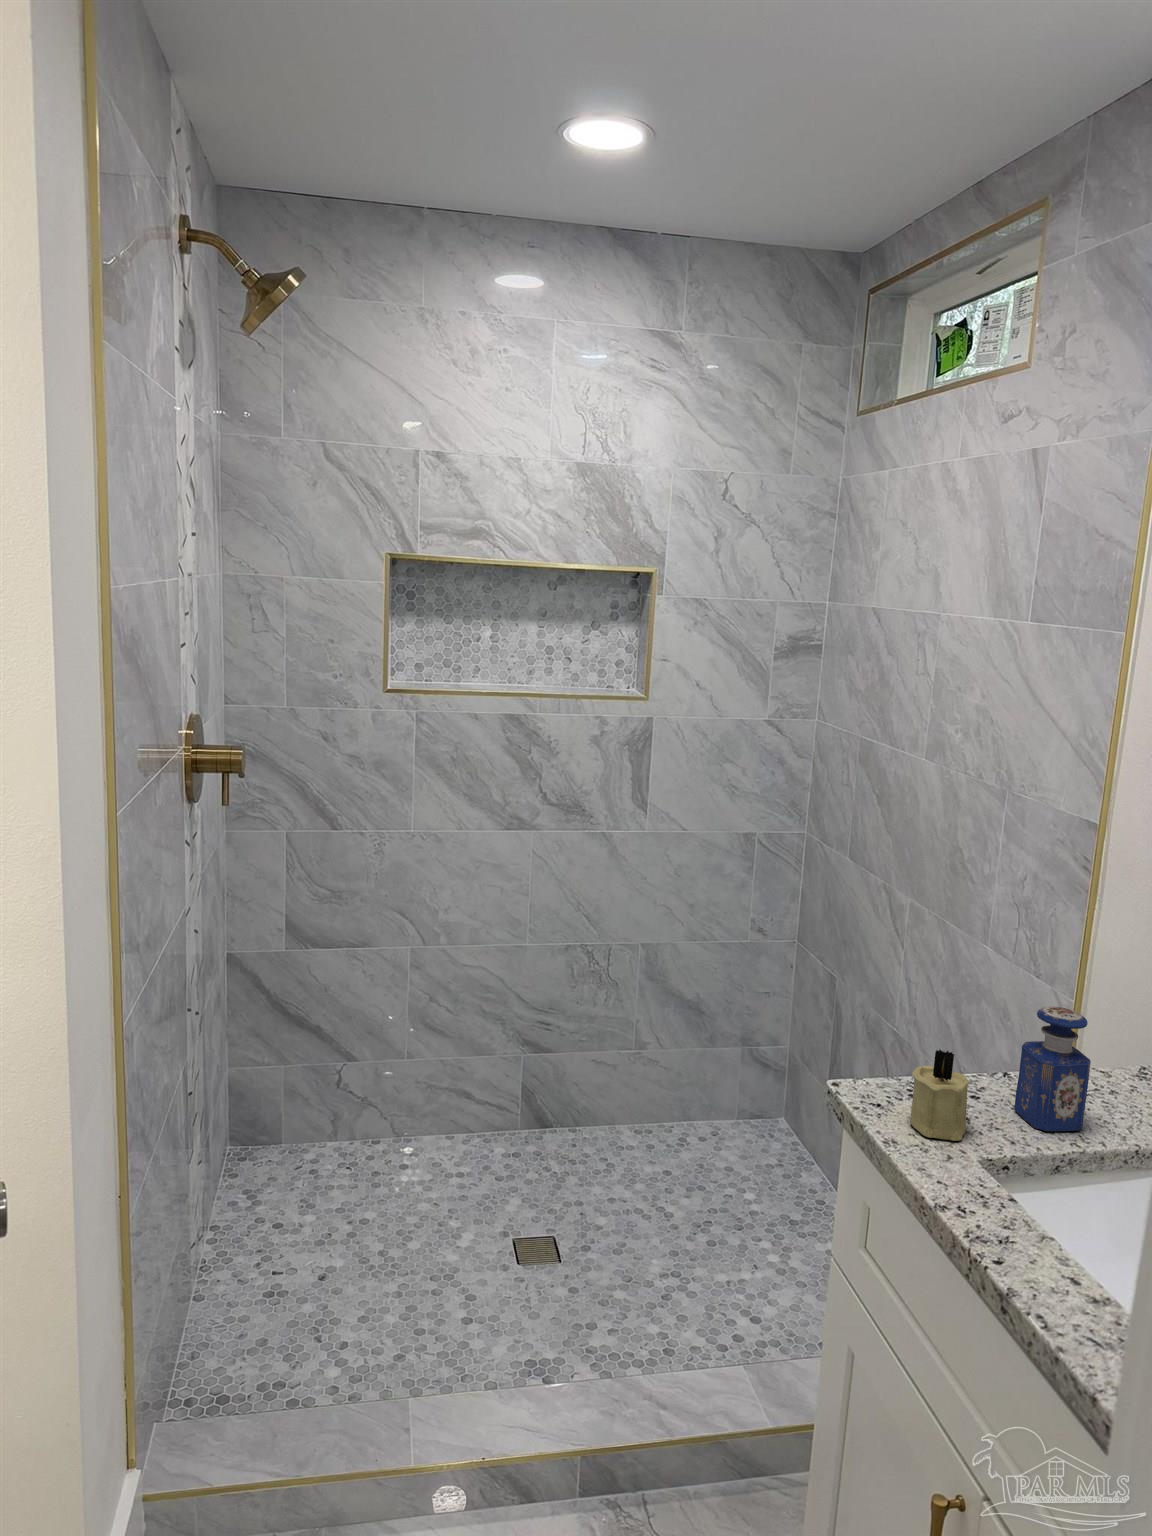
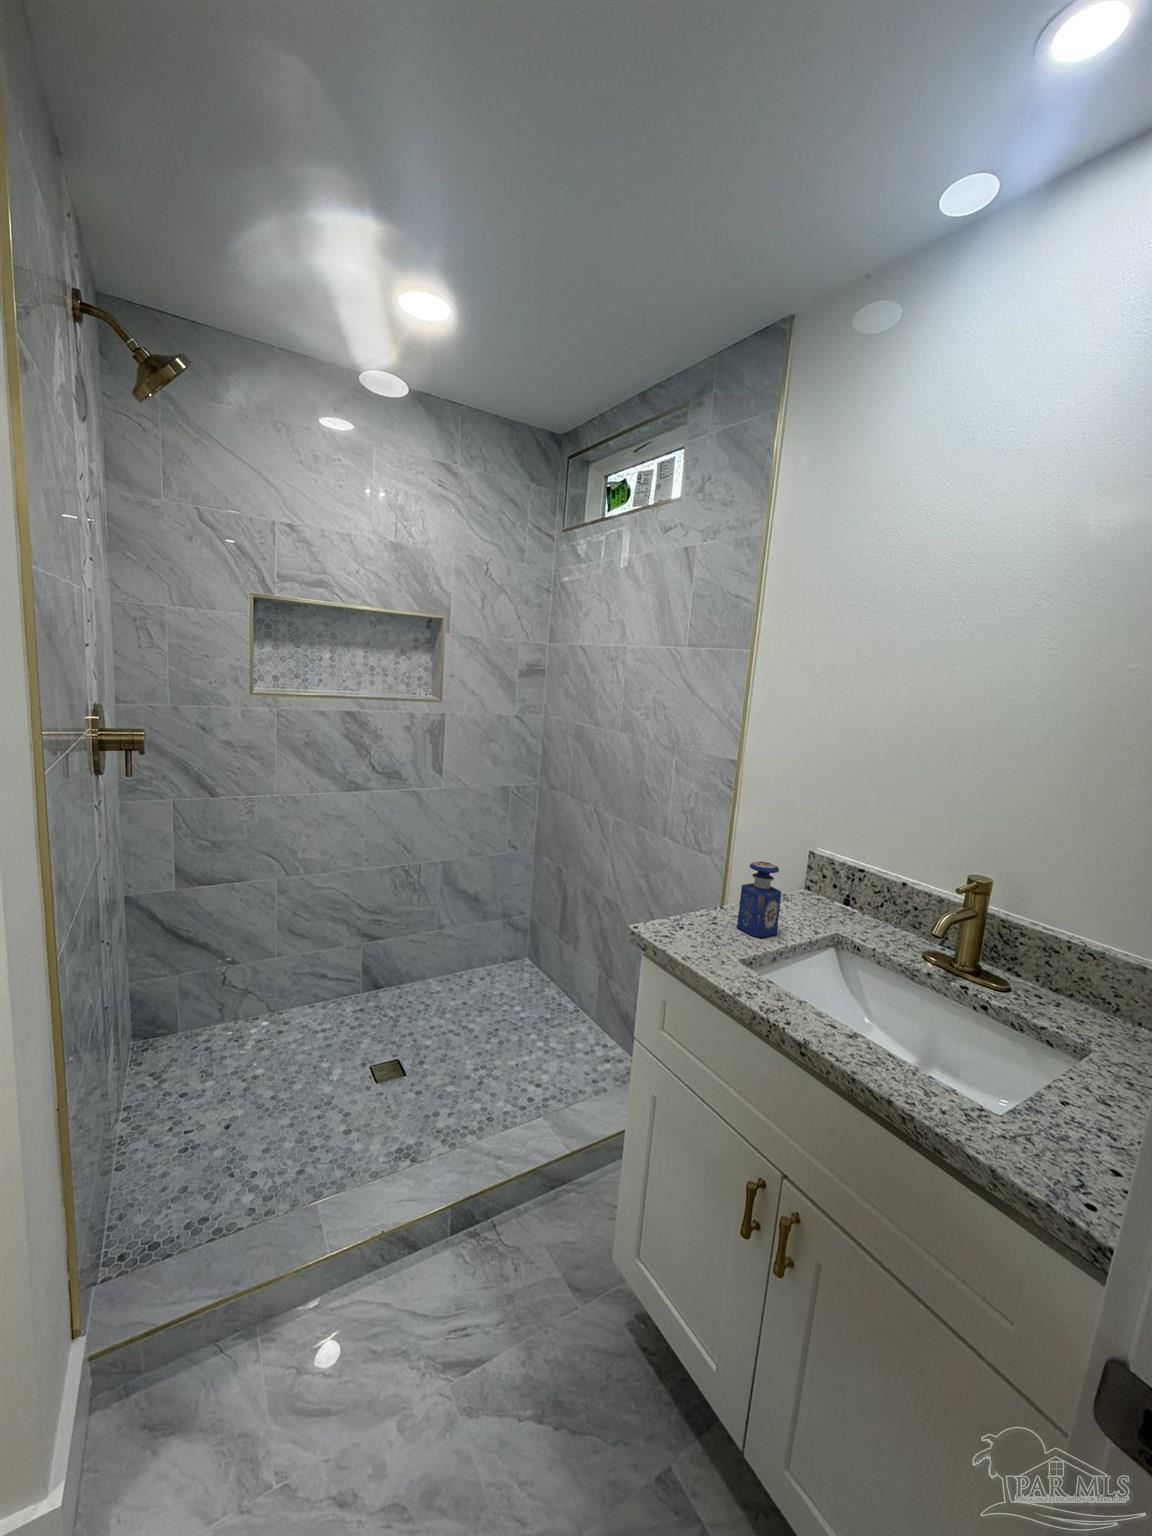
candle: present [911,1049,969,1141] -> none [687,894,724,951]

